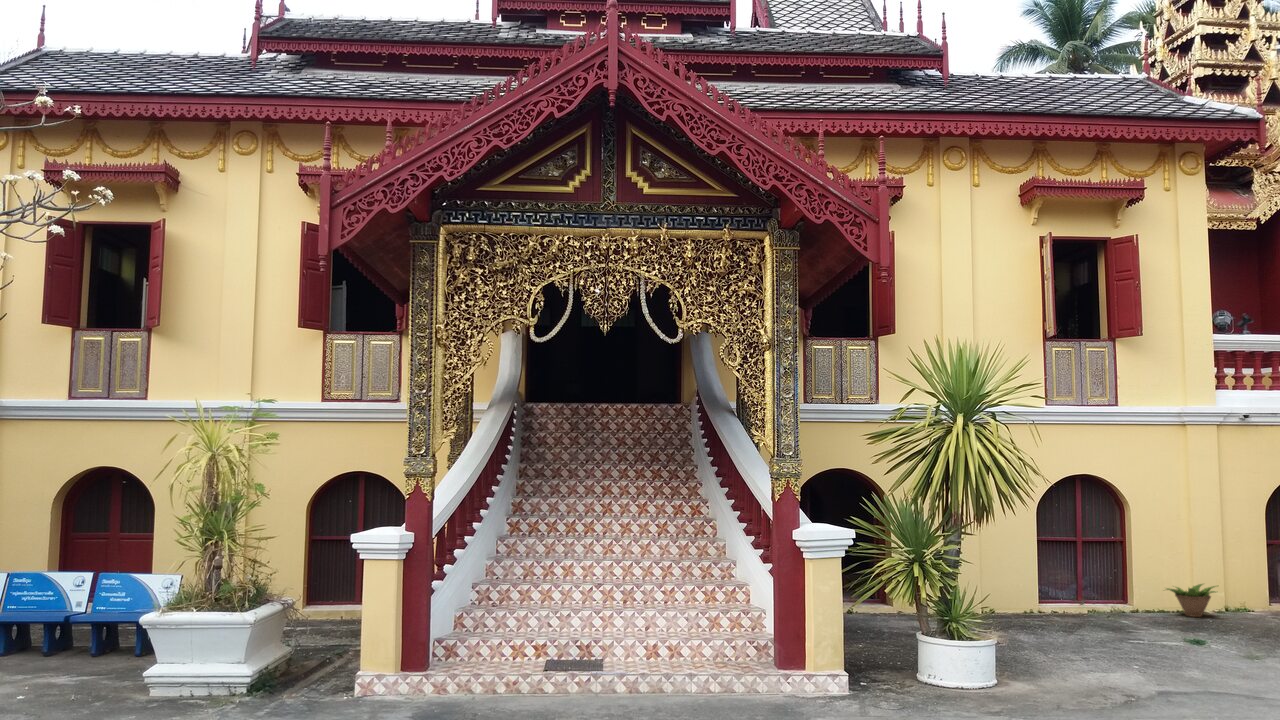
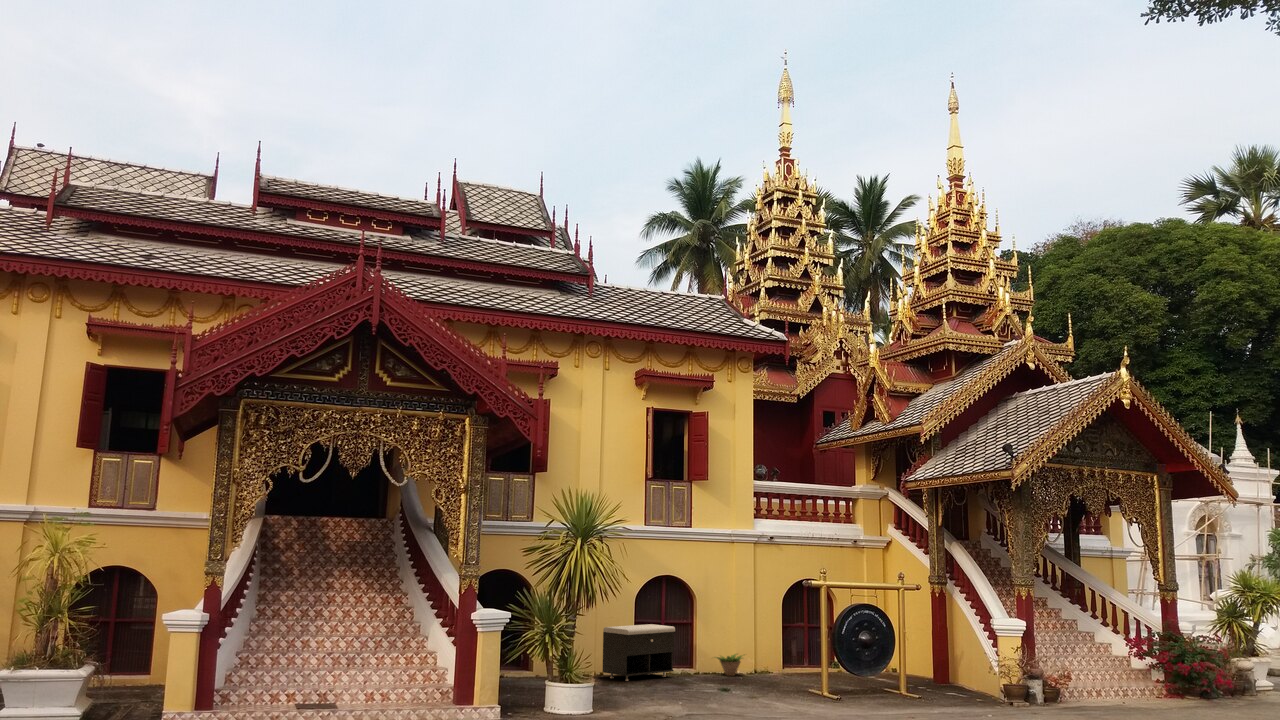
storage bench: none [993,541,1105,623] -> present [602,624,675,681]

